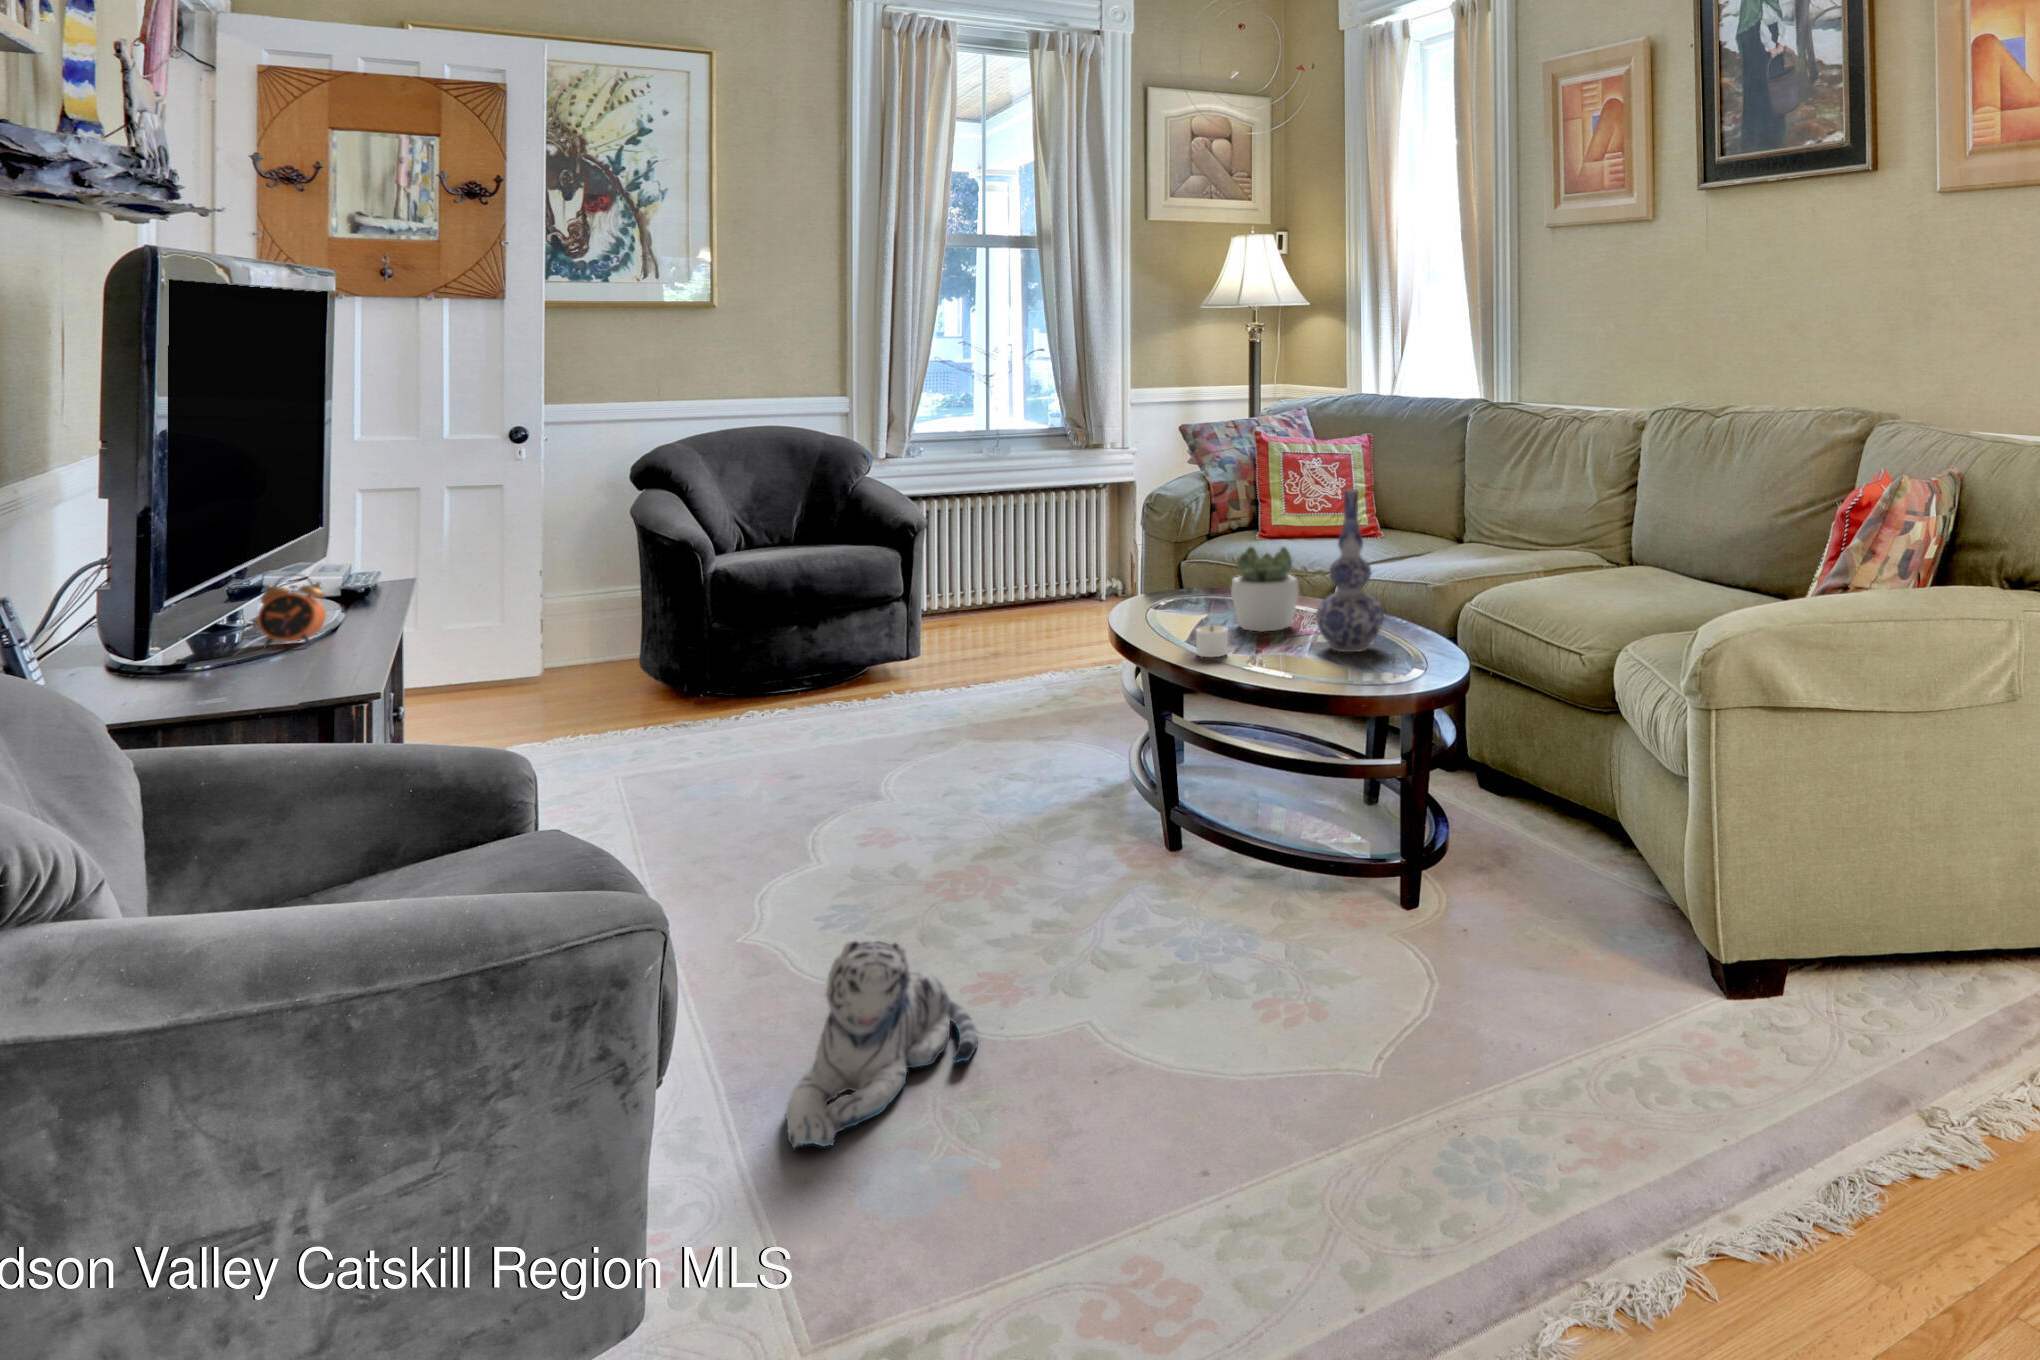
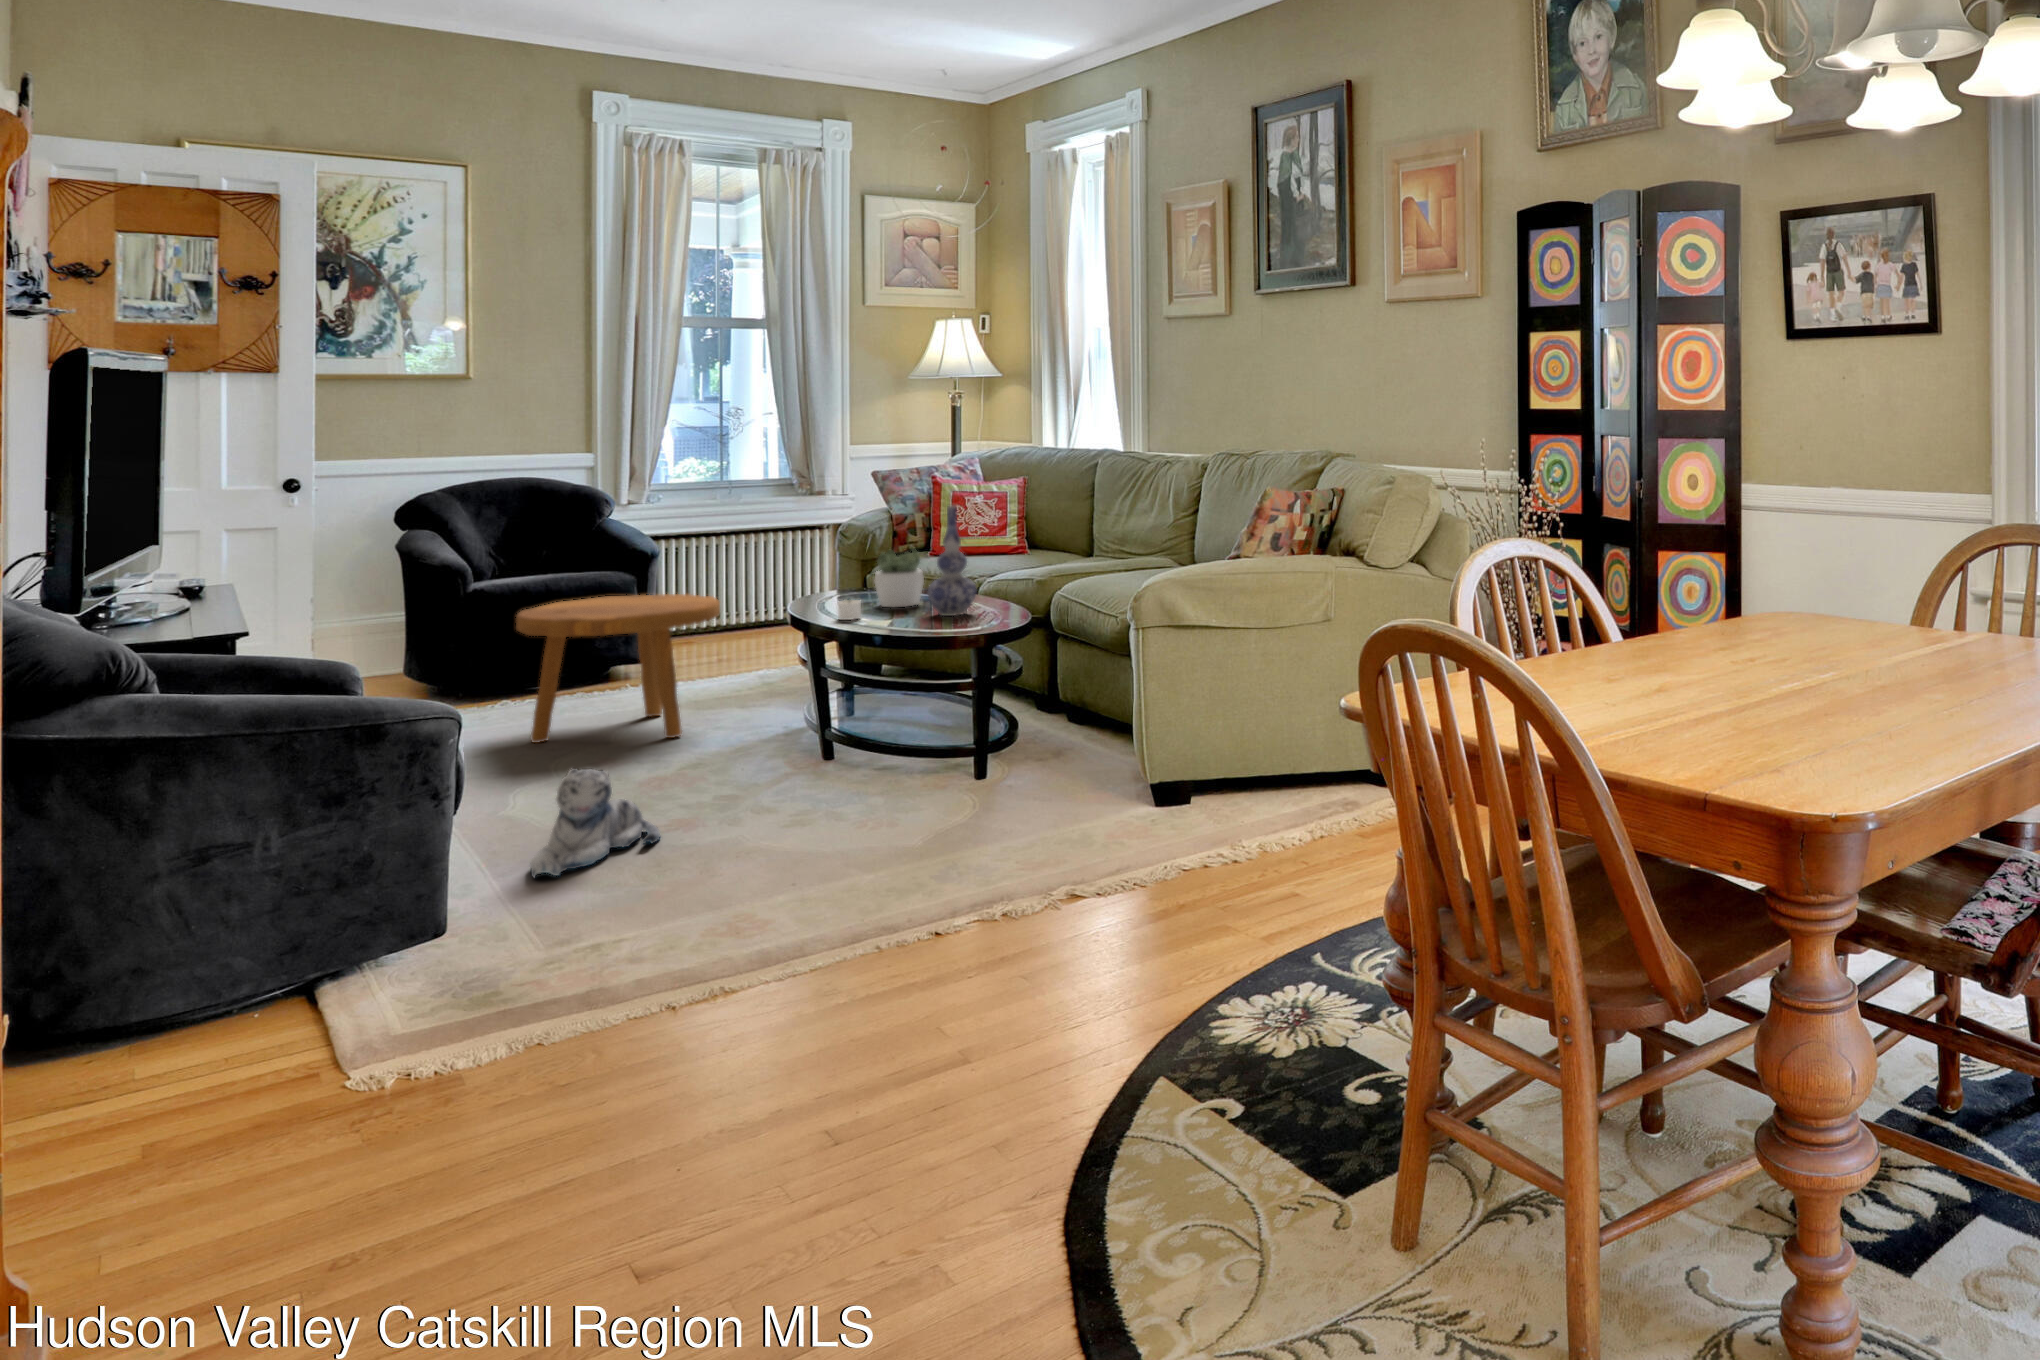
alarm clock: present [257,576,326,648] -> none [141,566,188,616]
footstool: none [764,590,1017,799] -> present [516,594,720,743]

